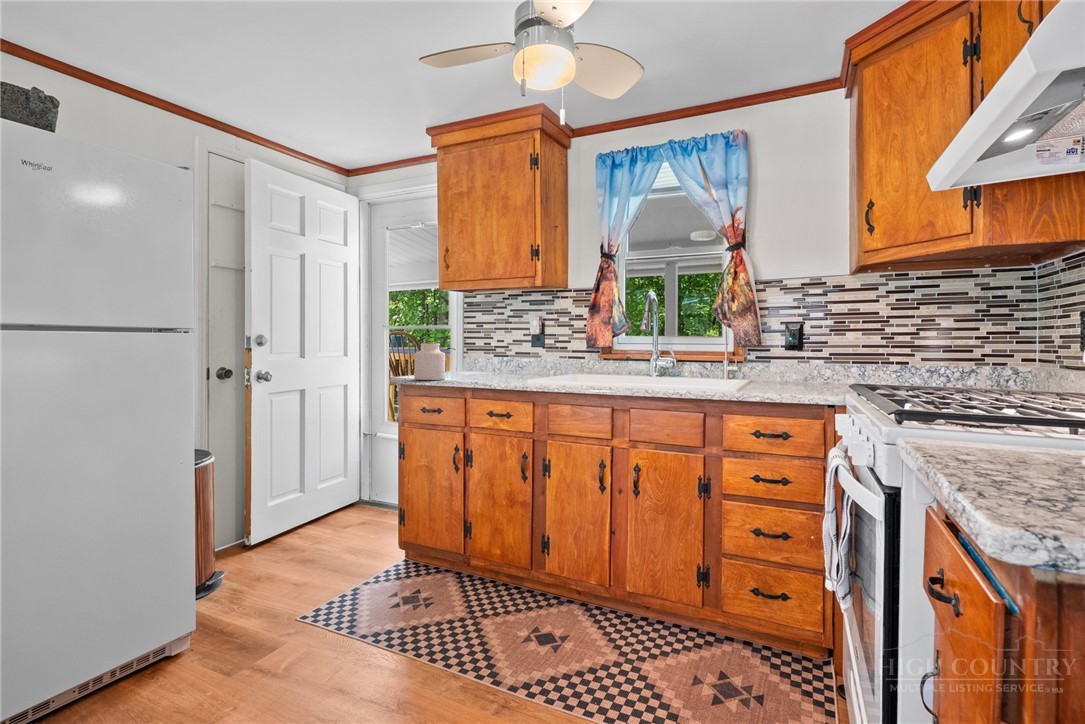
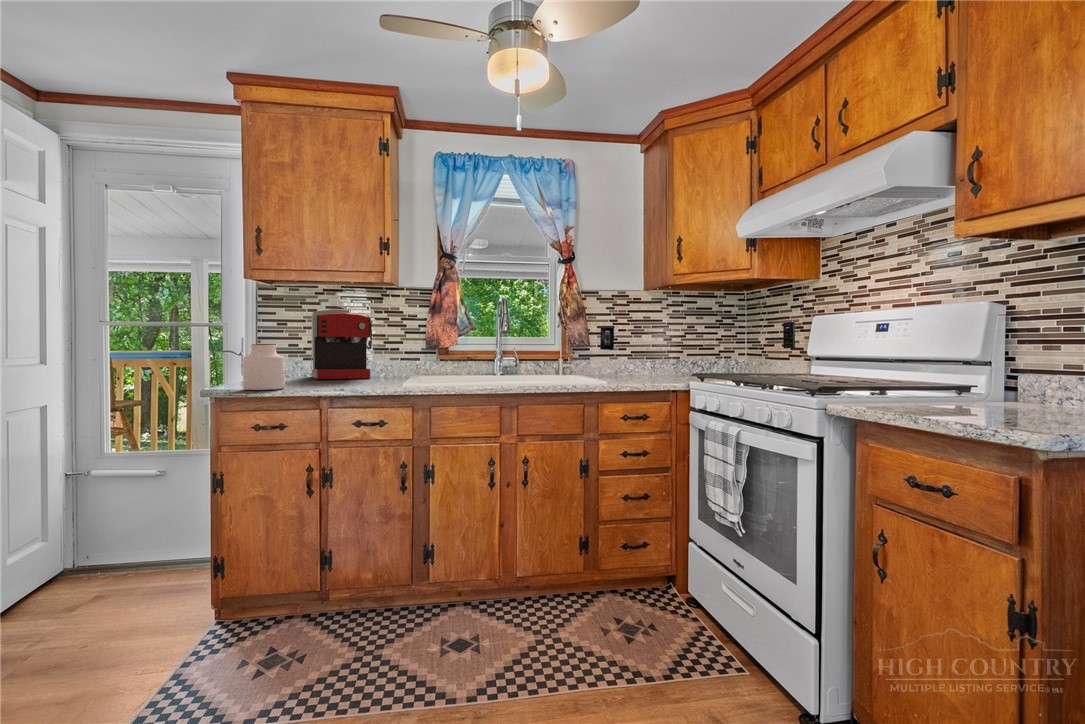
coffee maker: none [491,313,543,374] -> present [312,310,371,379]

